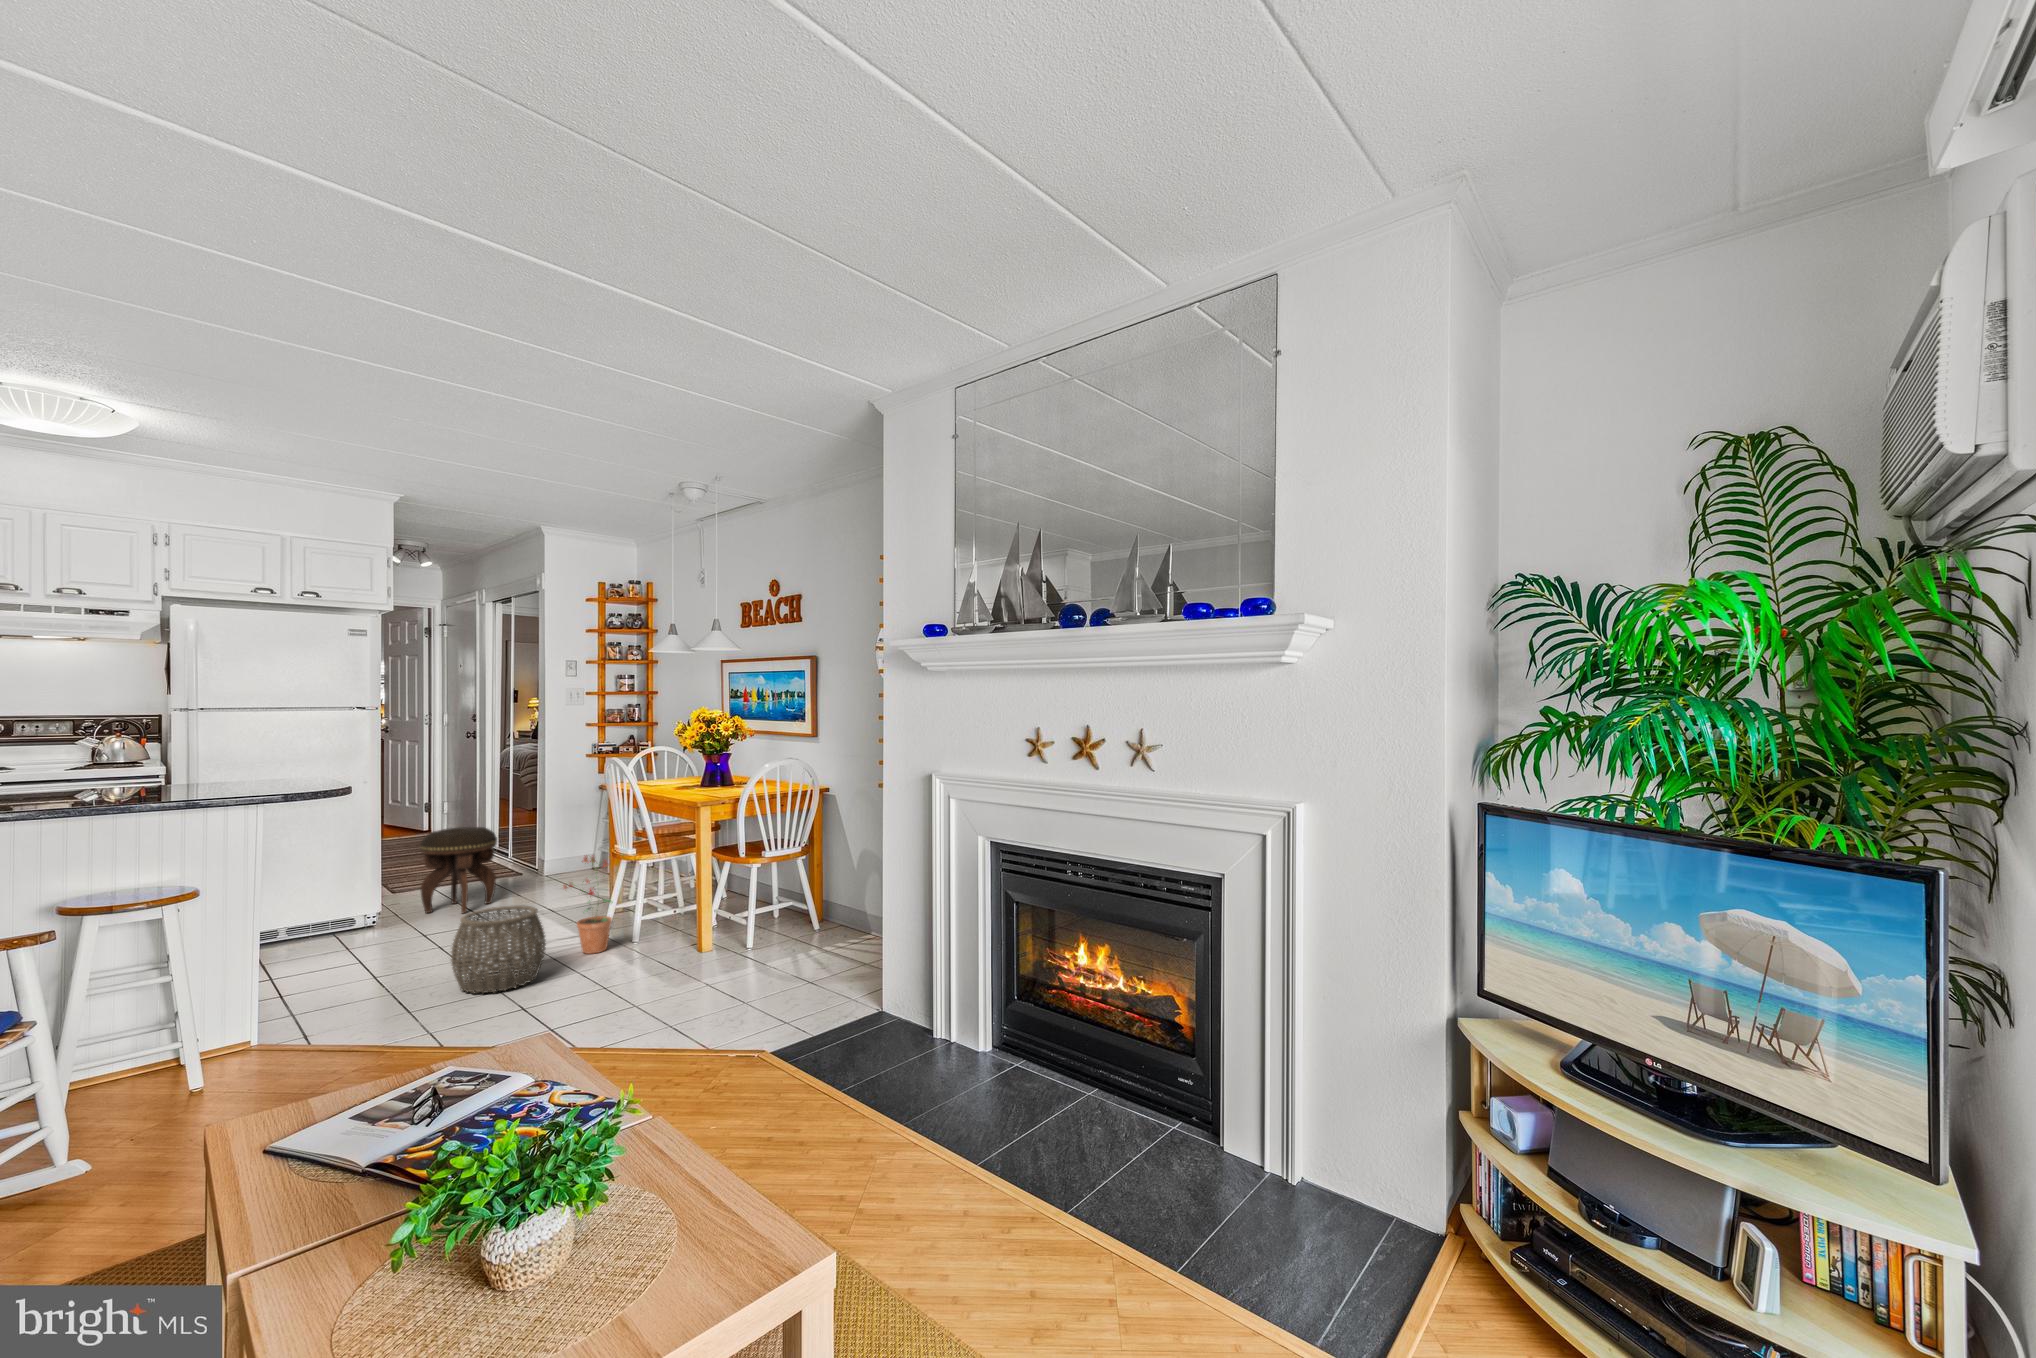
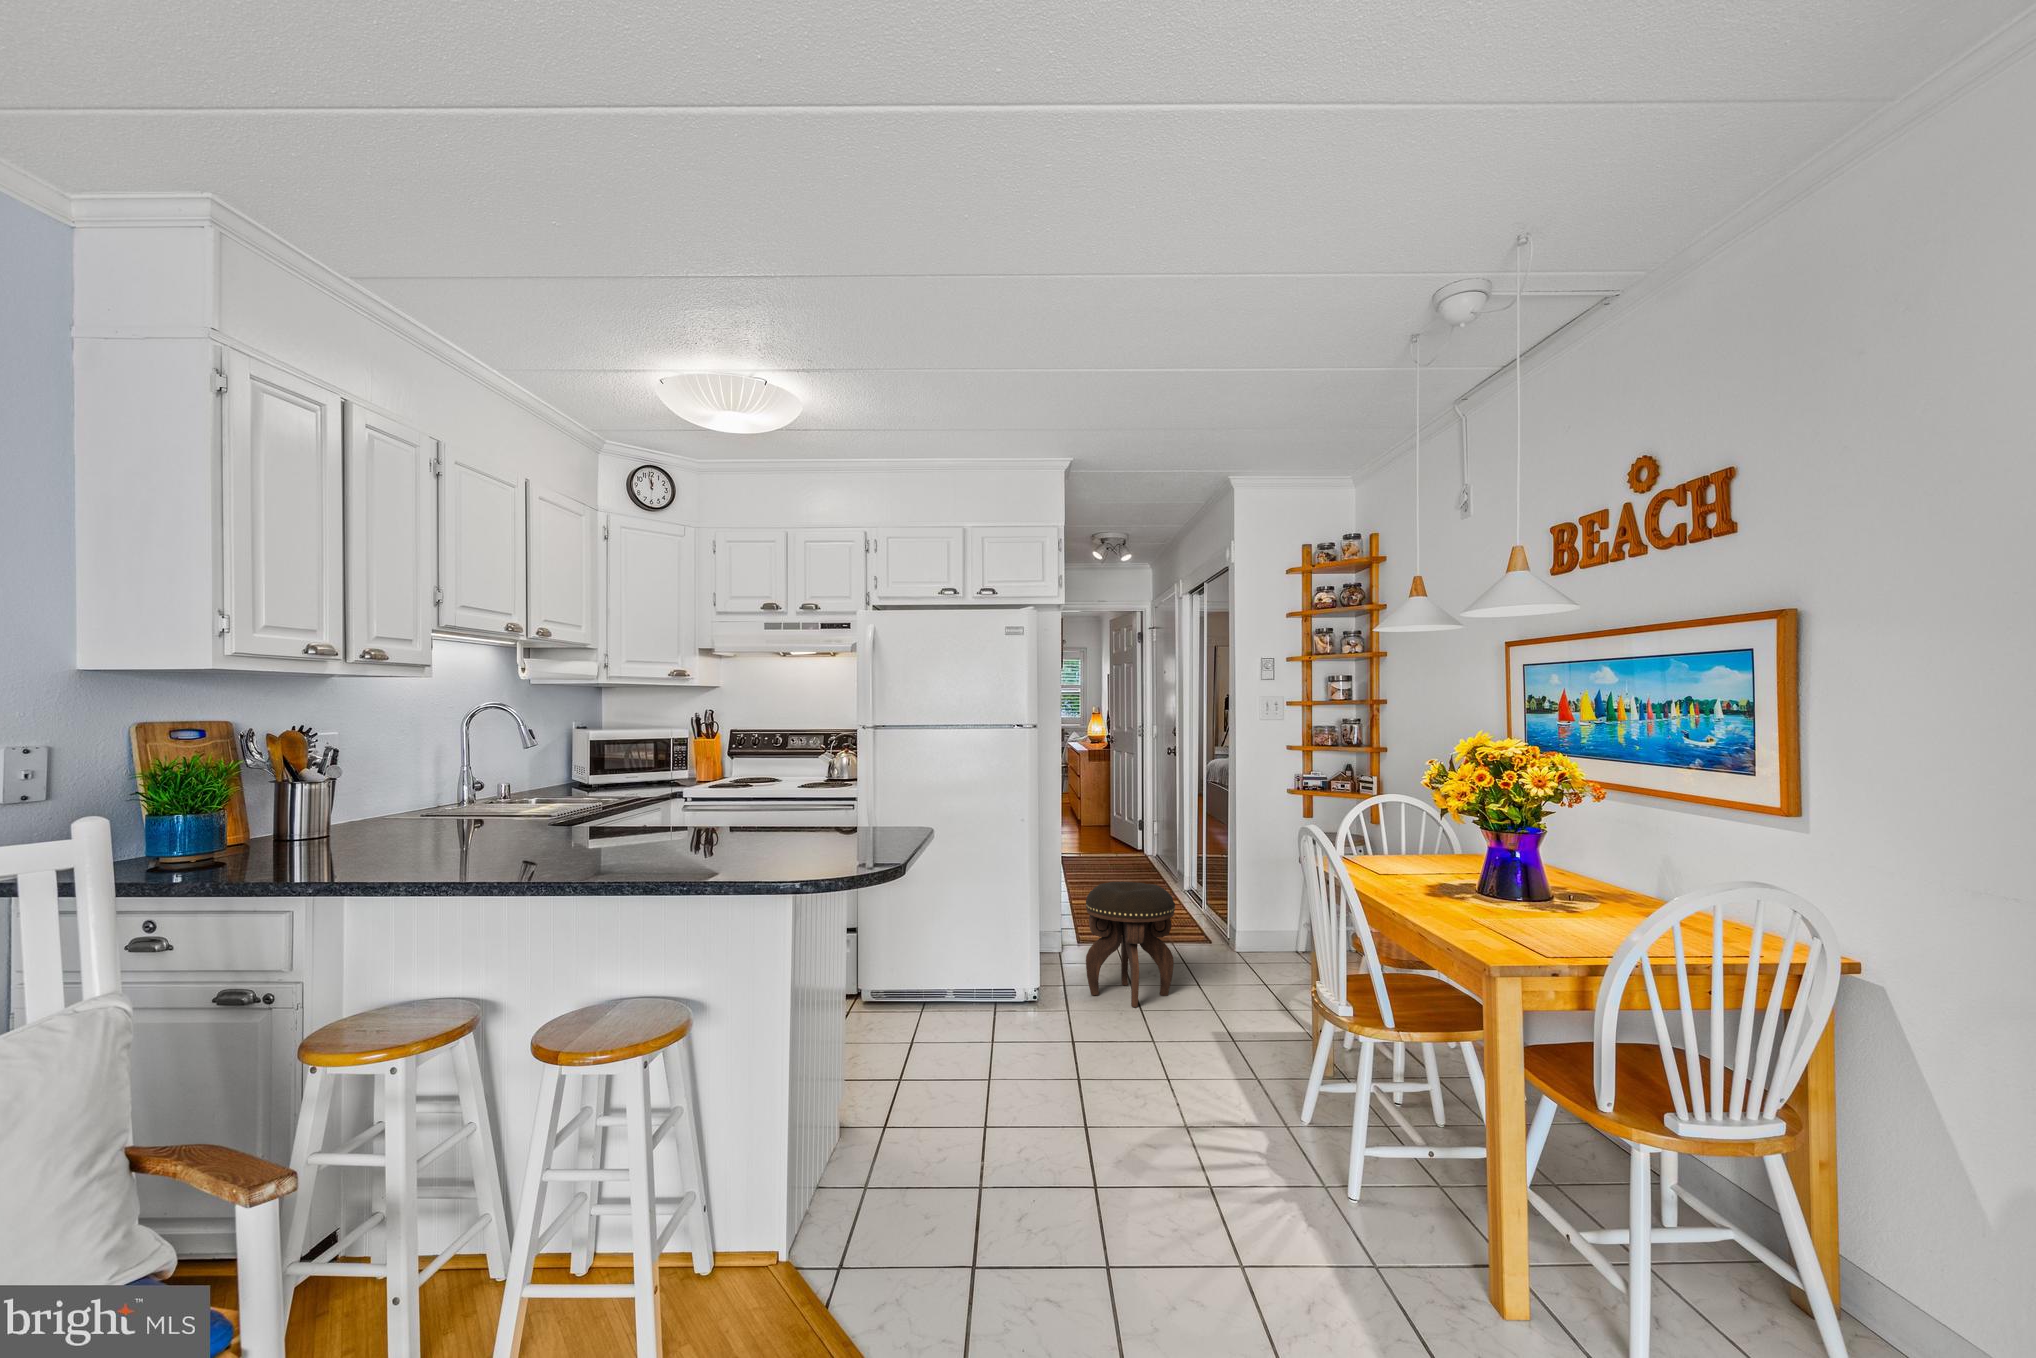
potted plant: present [564,855,613,954] -> none [1268,979,1360,1166]
woven basket: present [451,905,546,993] -> none [1104,1054,1248,1226]

